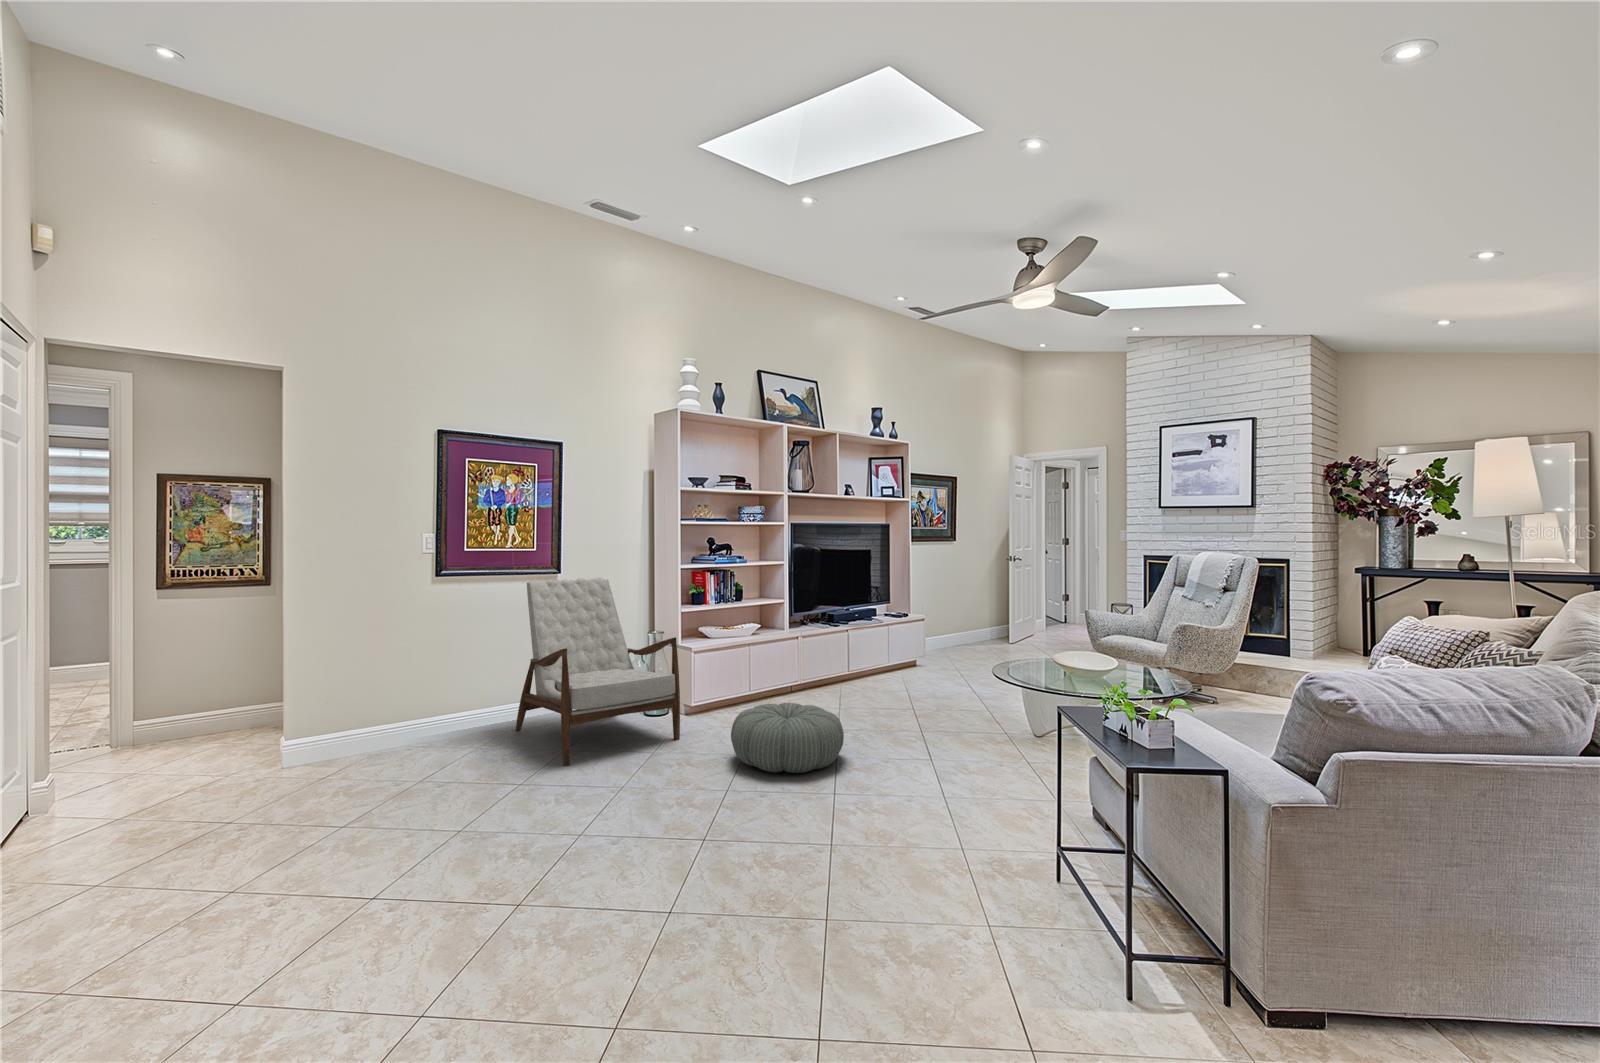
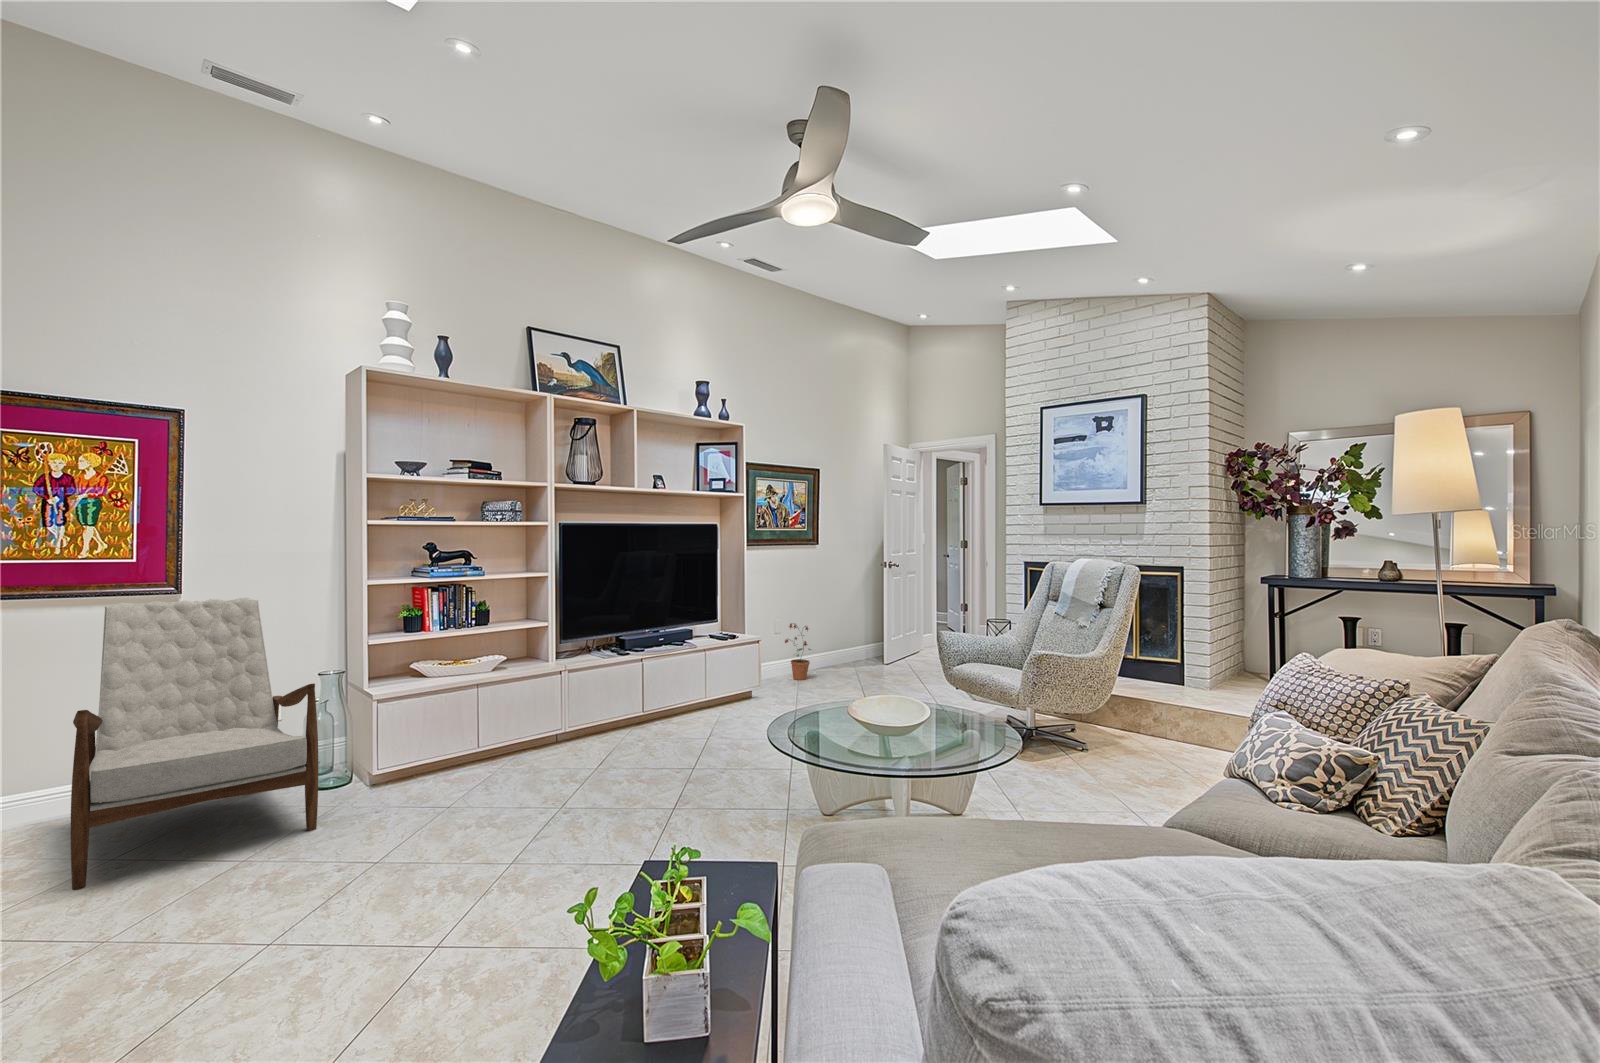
potted plant: none [935,606,959,654] -> present [785,623,811,680]
pouf: present [731,703,844,773] -> none [335,777,524,896]

